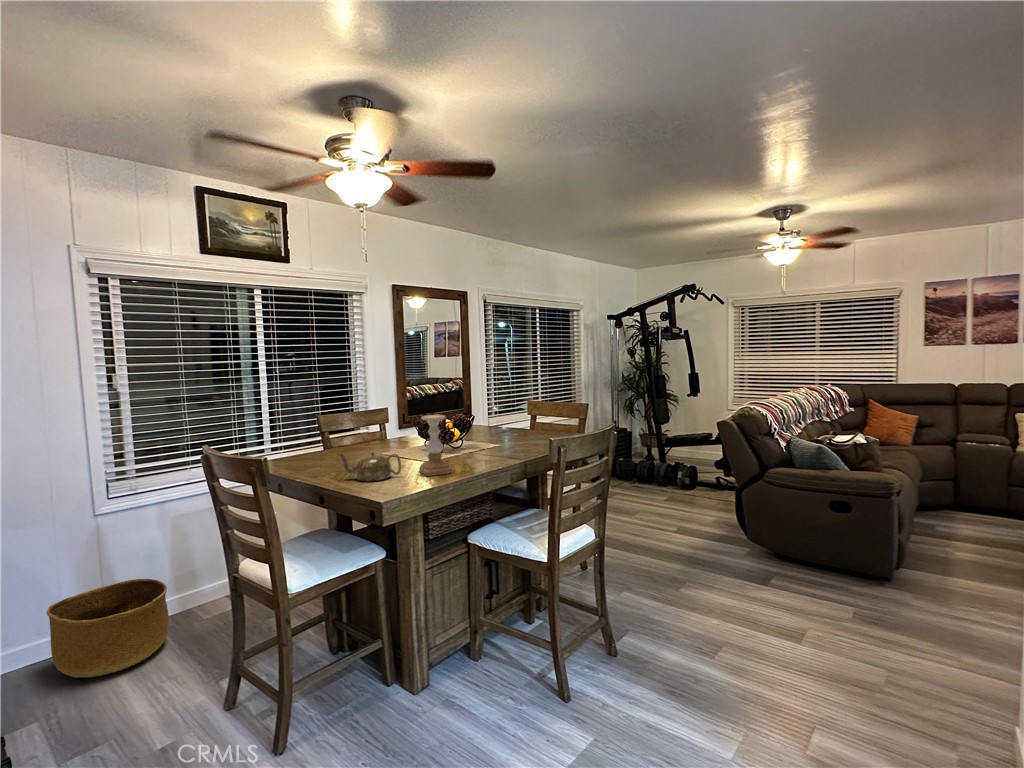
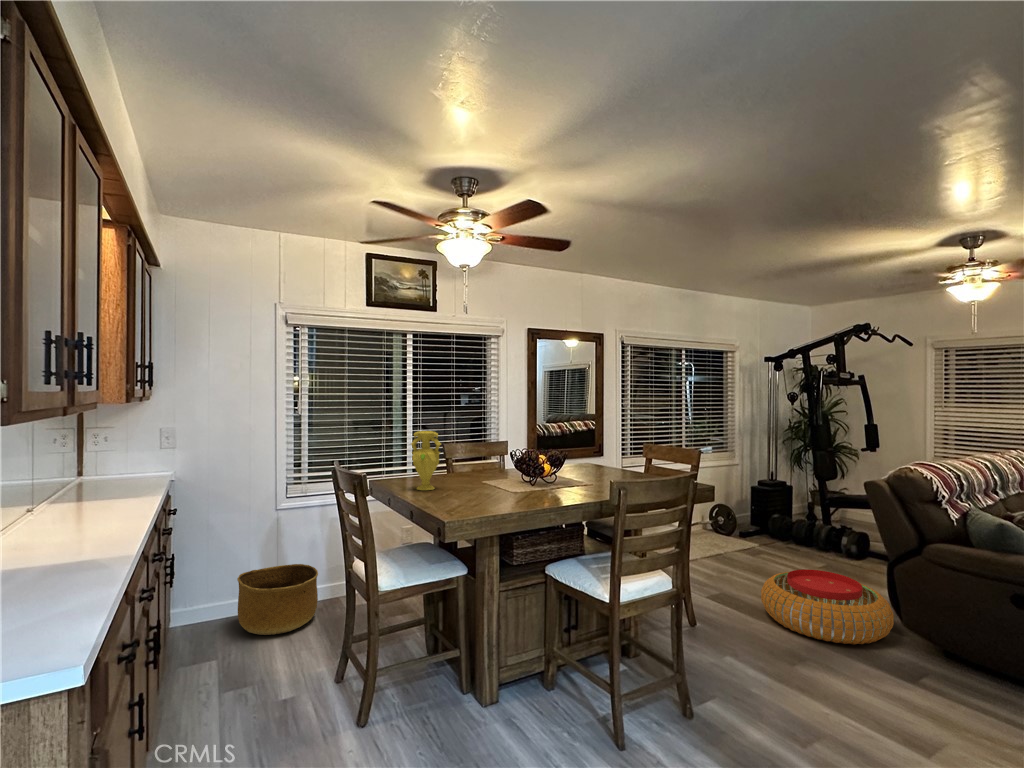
vase: none [296,401,335,471] -> present [411,431,441,490]
candle holder: present [420,415,451,476] -> none [502,450,527,505]
teapot: present [338,452,401,481] -> none [432,477,483,504]
pouf: none [634,503,740,562] -> present [761,569,894,644]

